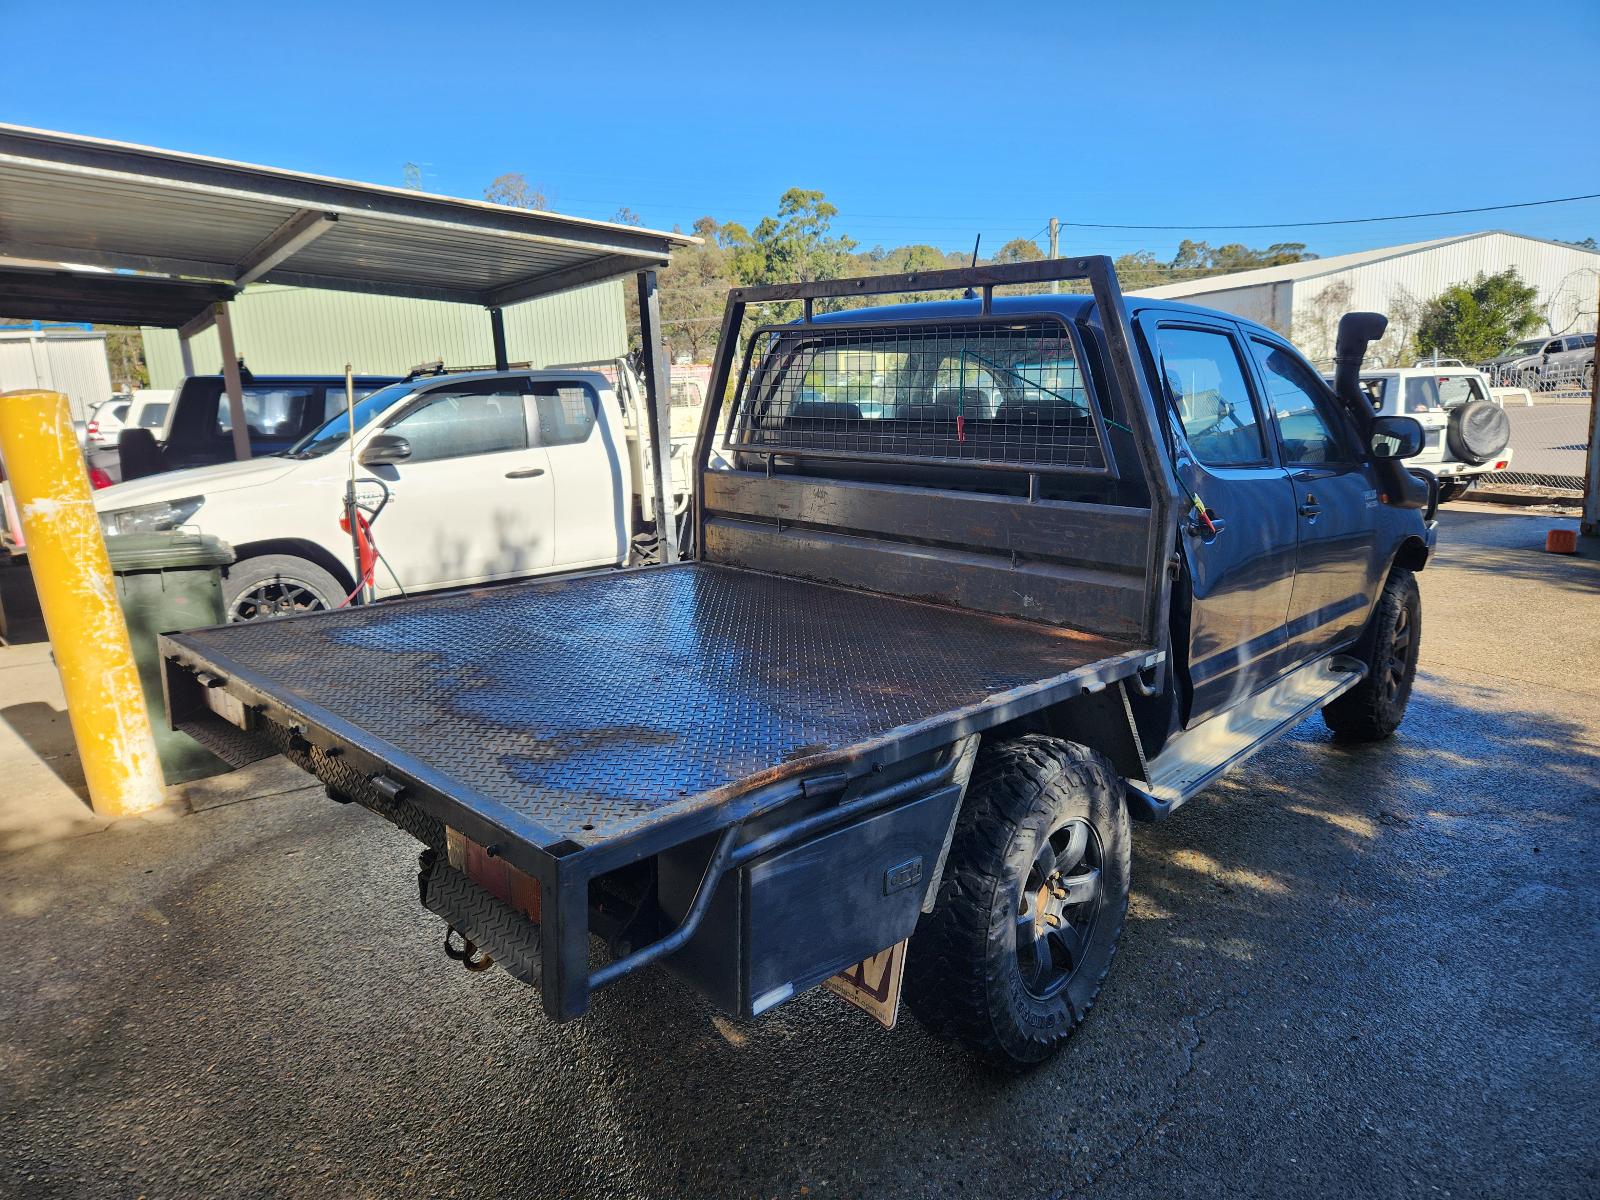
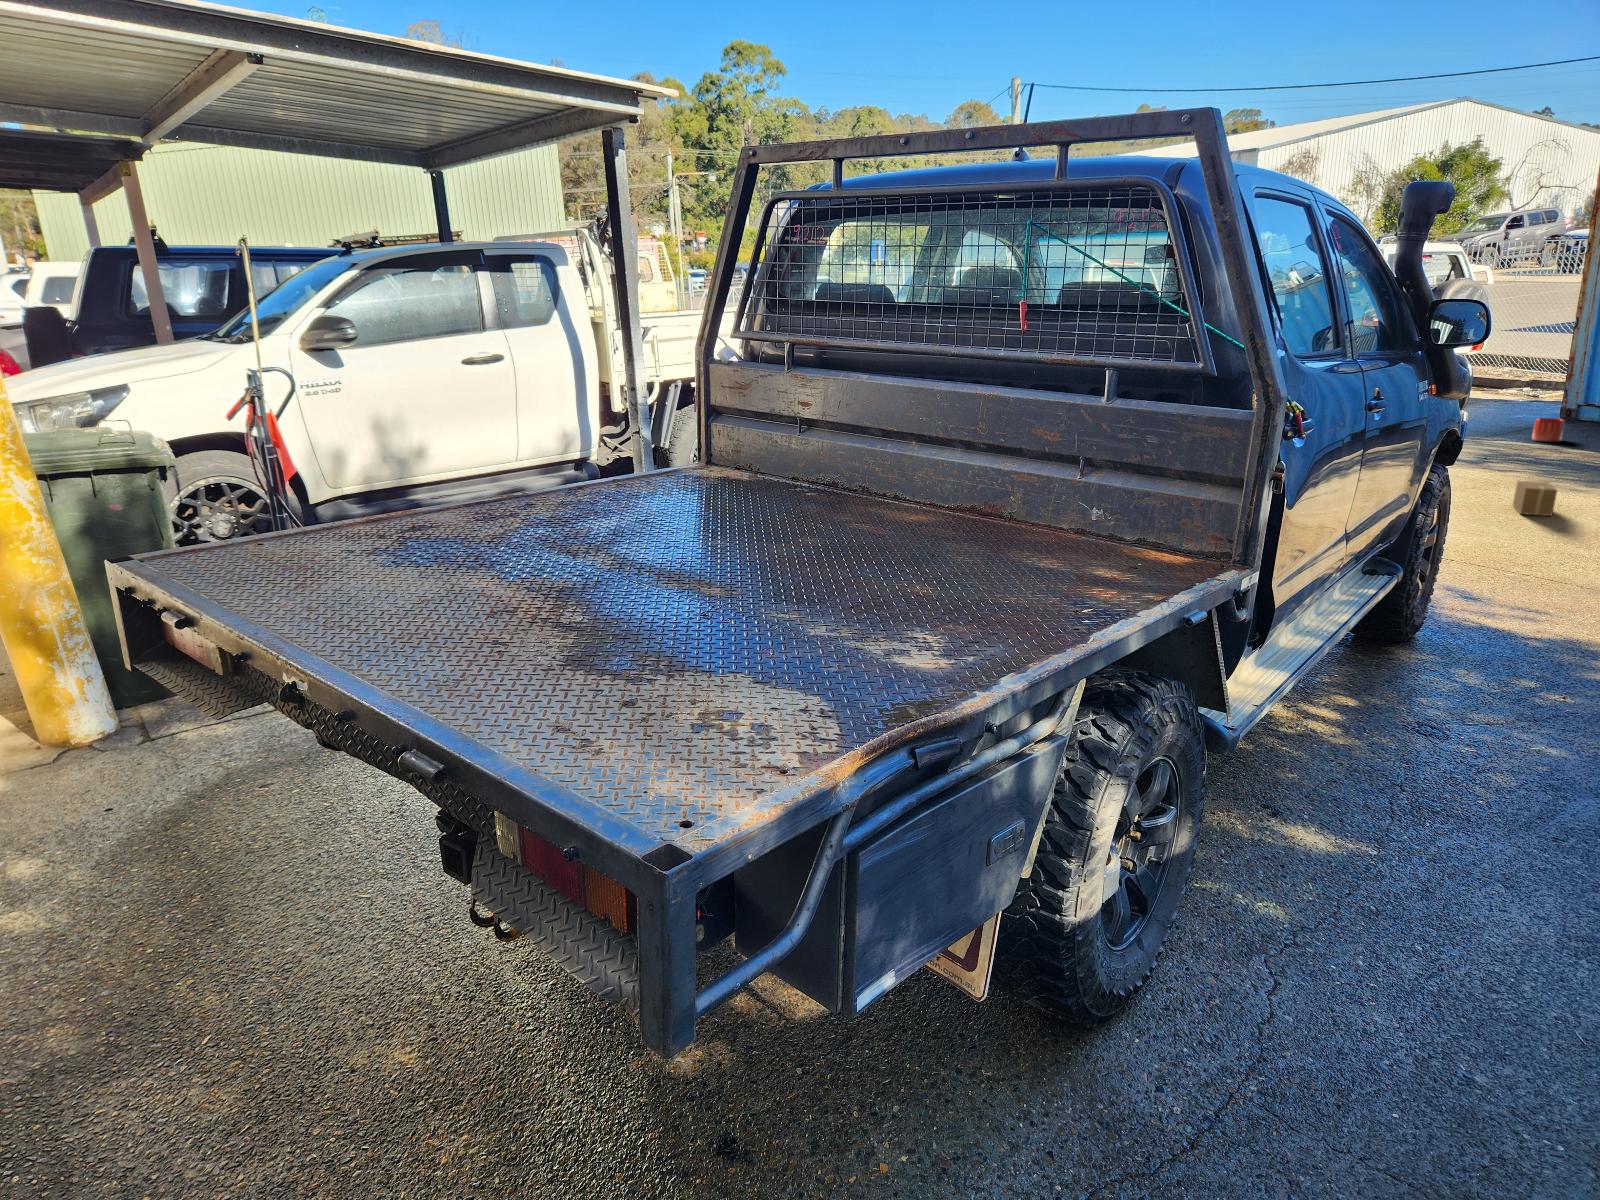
cardboard box: none [1515,588,1556,622] -> present [1513,481,1557,516]

